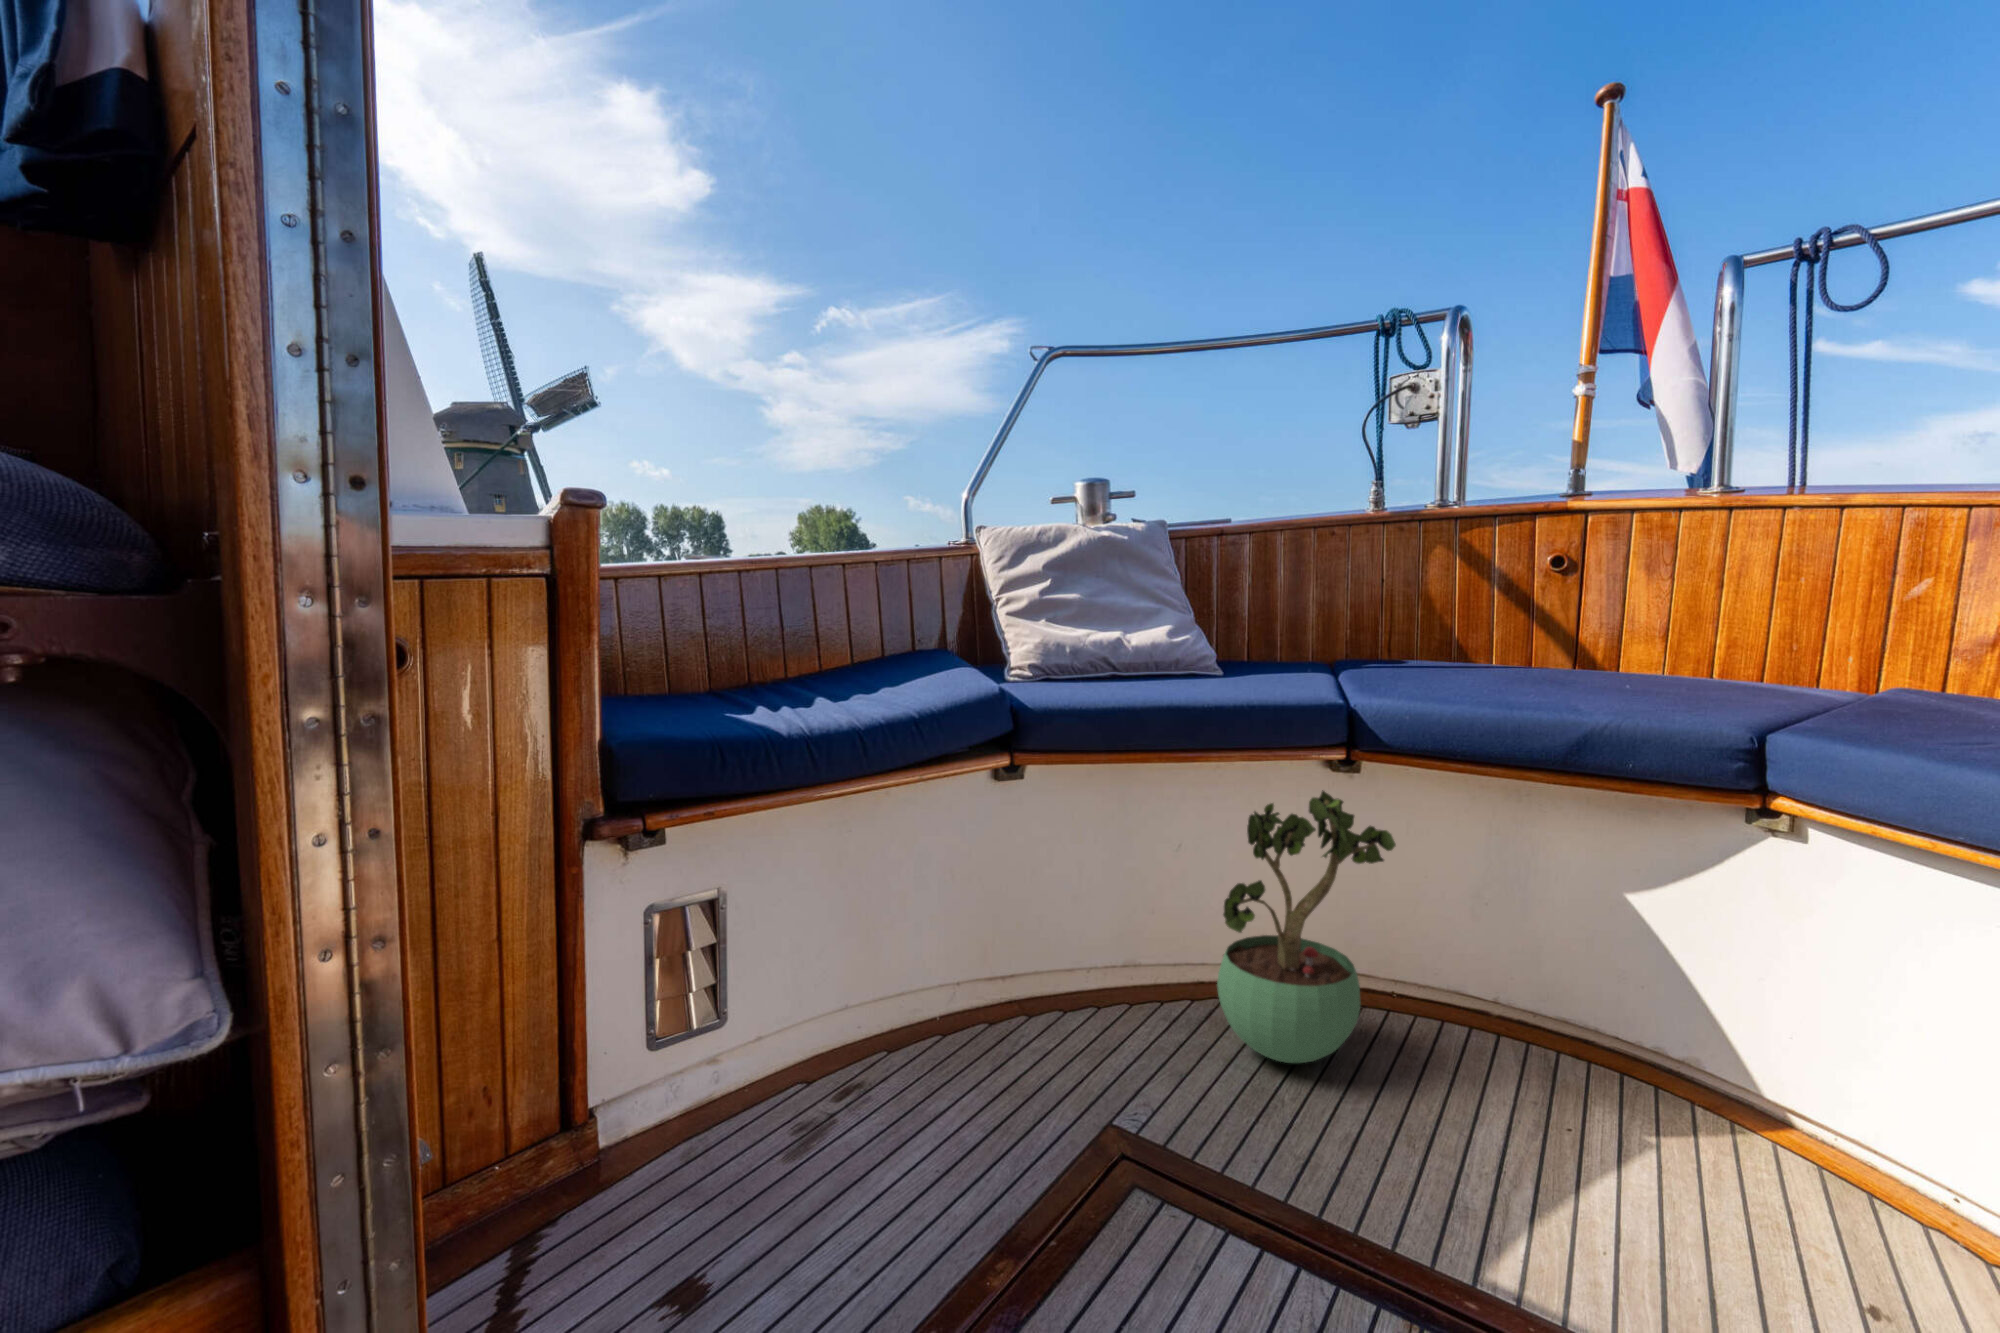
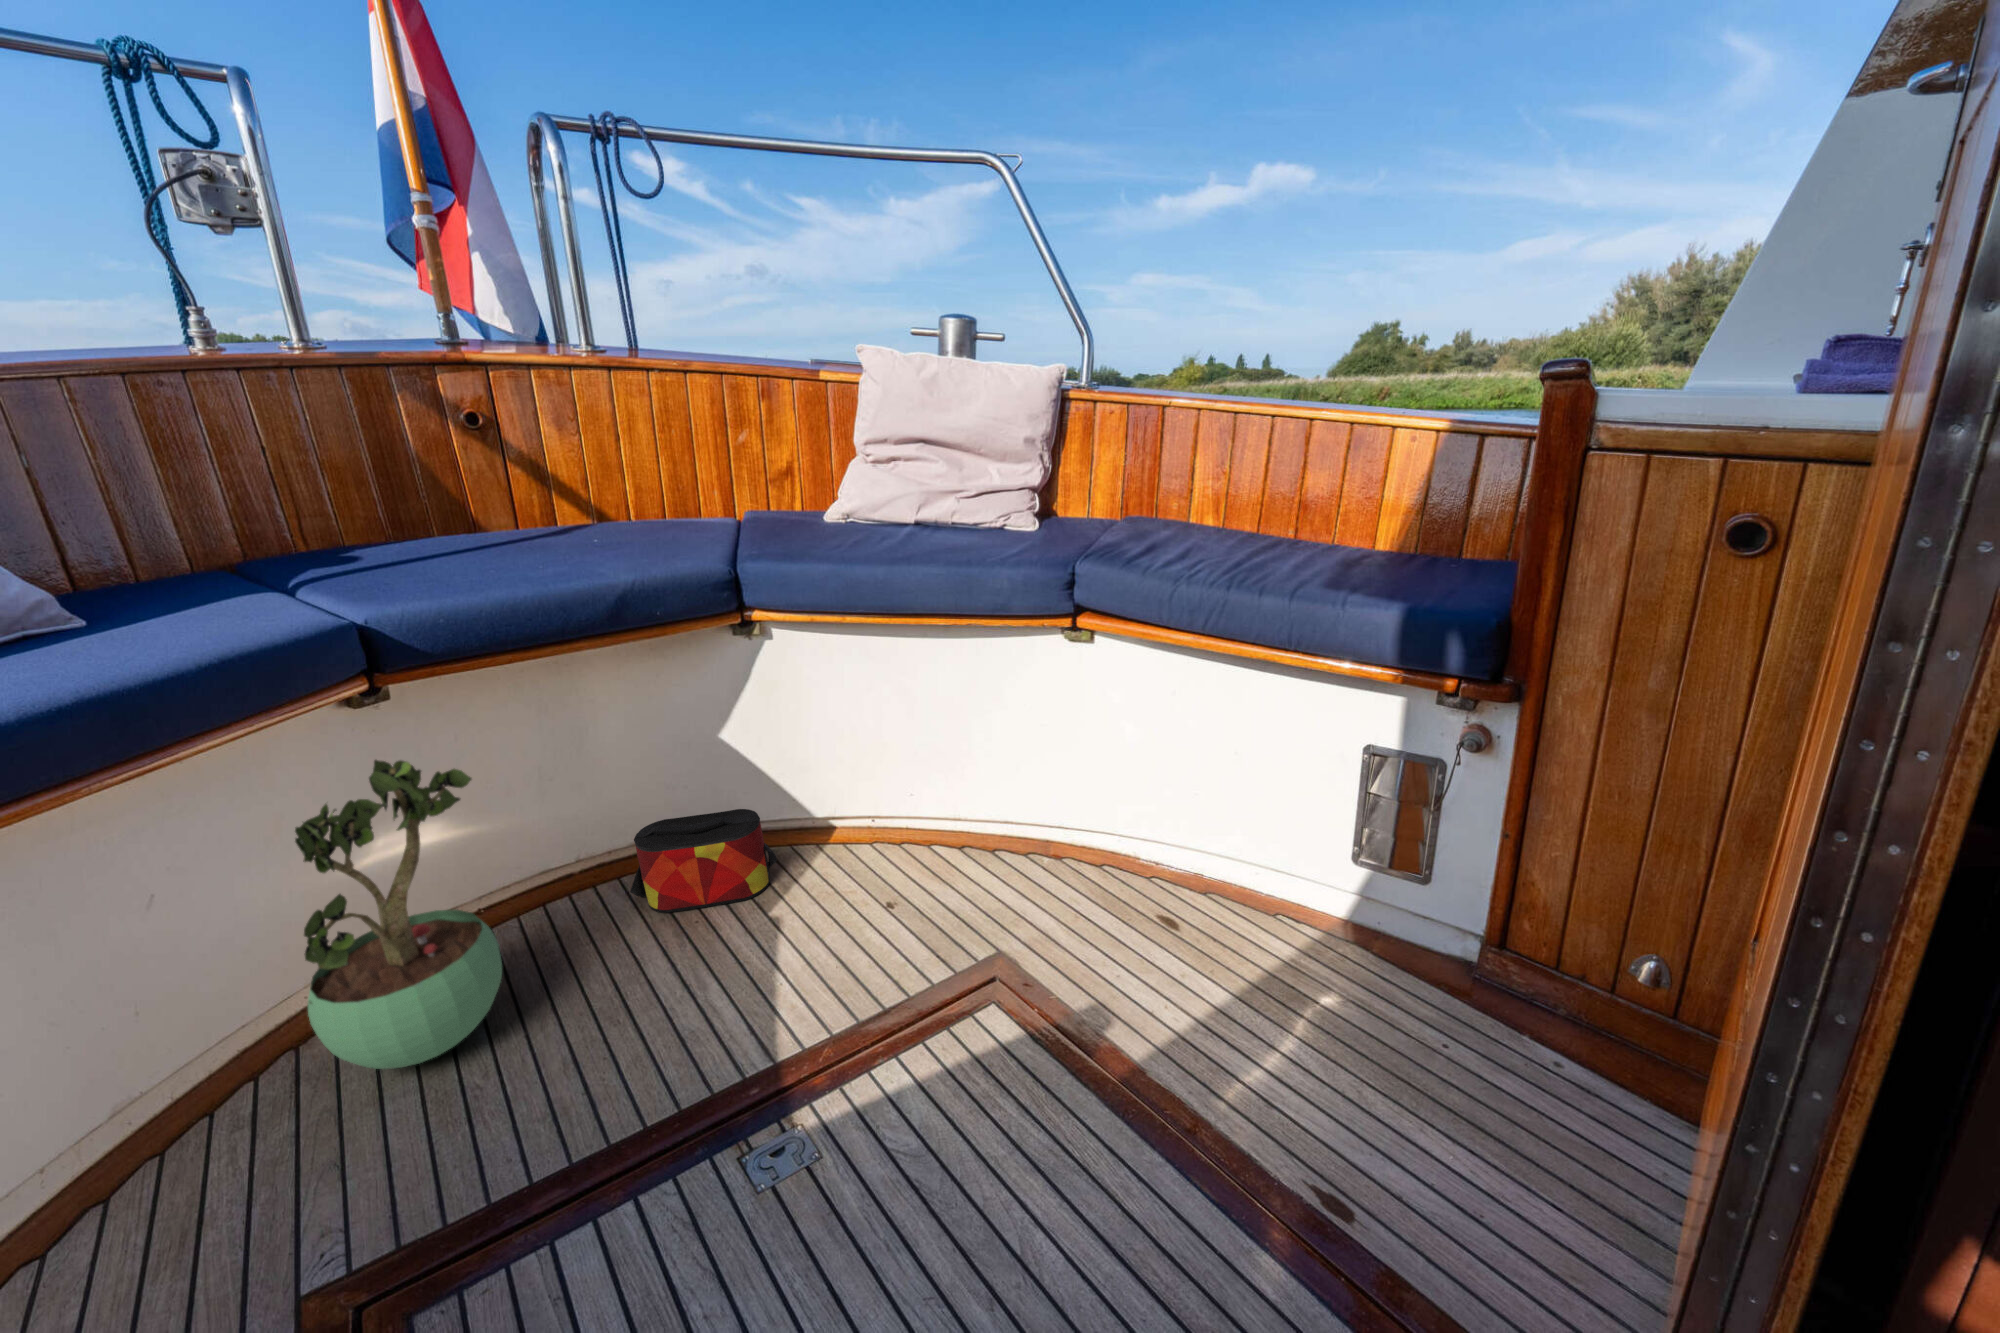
bag: none [1524,995,1726,1162] -> present [630,809,777,913]

